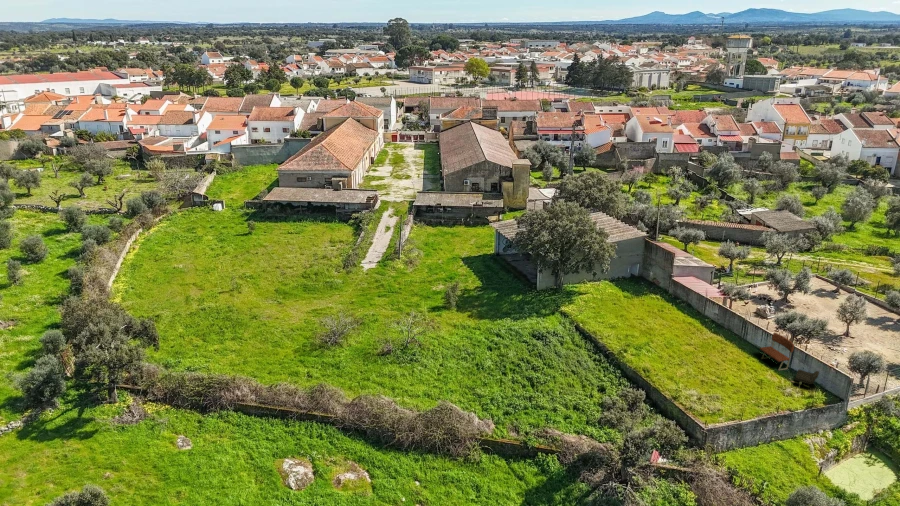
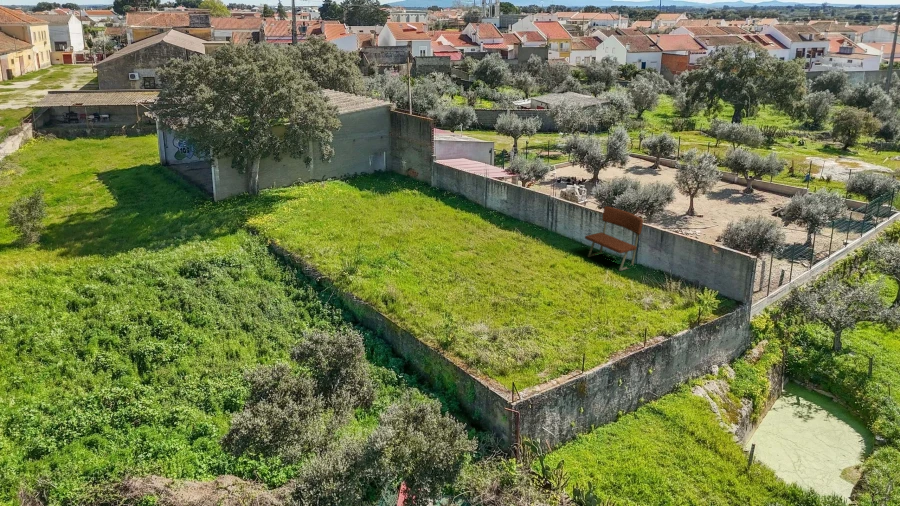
lounge chair: present [795,370,819,387] -> none [644,259,692,294]

